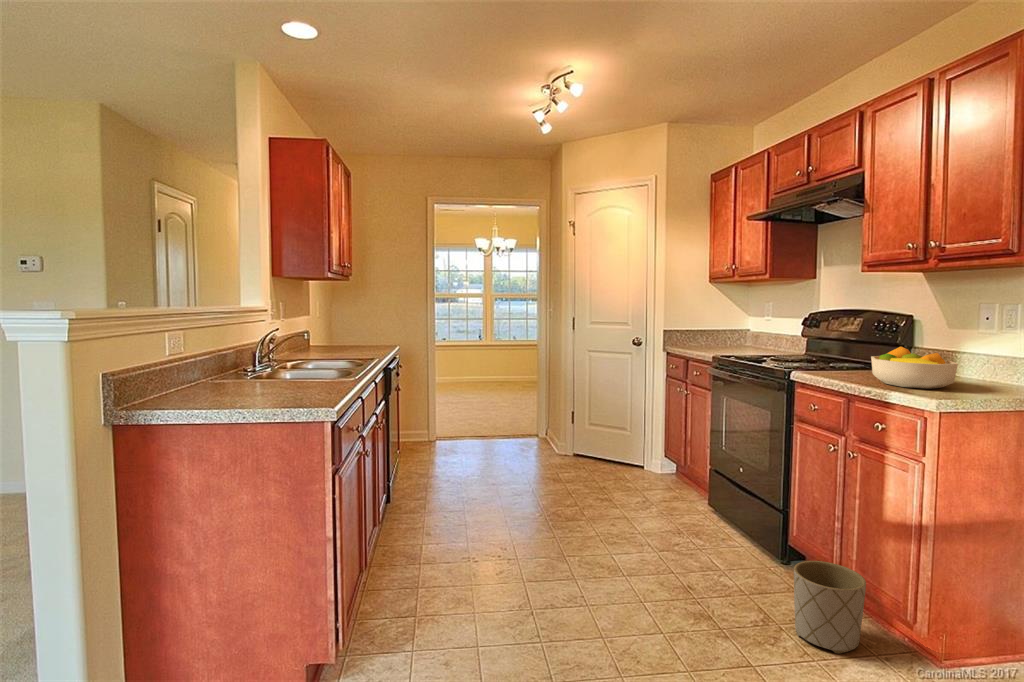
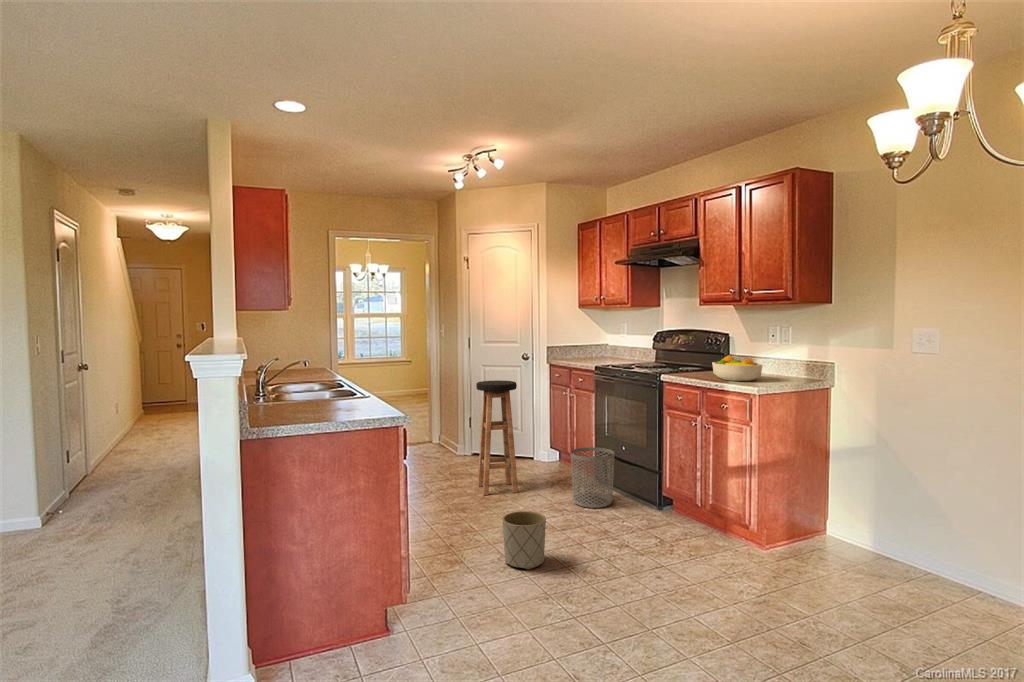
bar stool: none [554,368,604,510] -> present [476,380,518,495]
waste bin: none [661,463,722,547] -> present [571,447,614,508]
planter: present [794,561,866,654] -> present [502,511,546,570]

